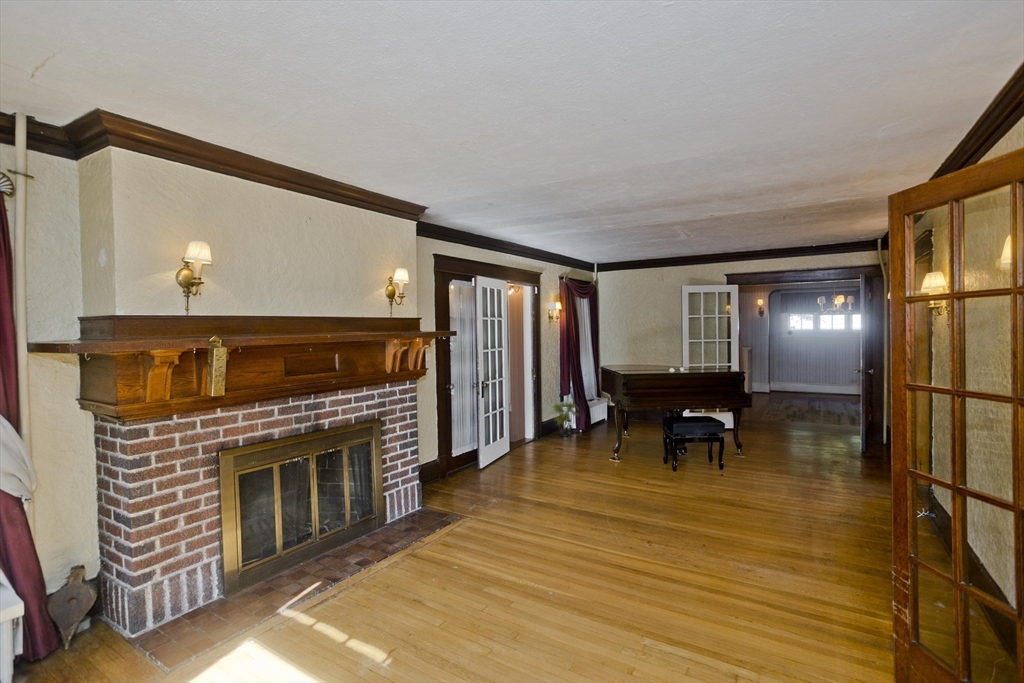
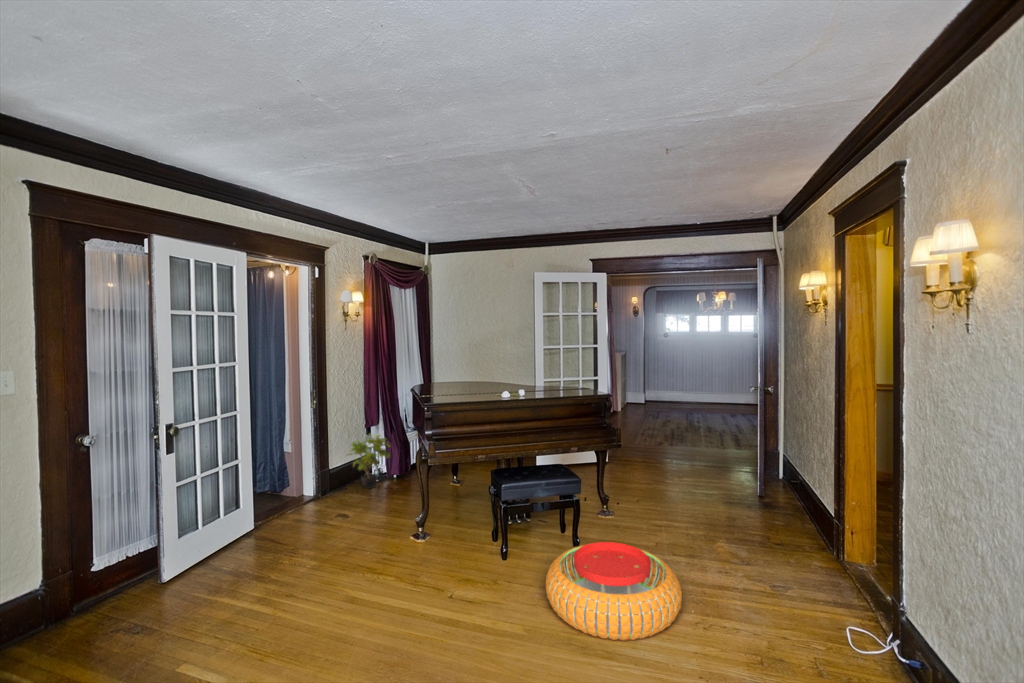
pouf: none [707,457,793,501] -> present [546,542,682,640]

